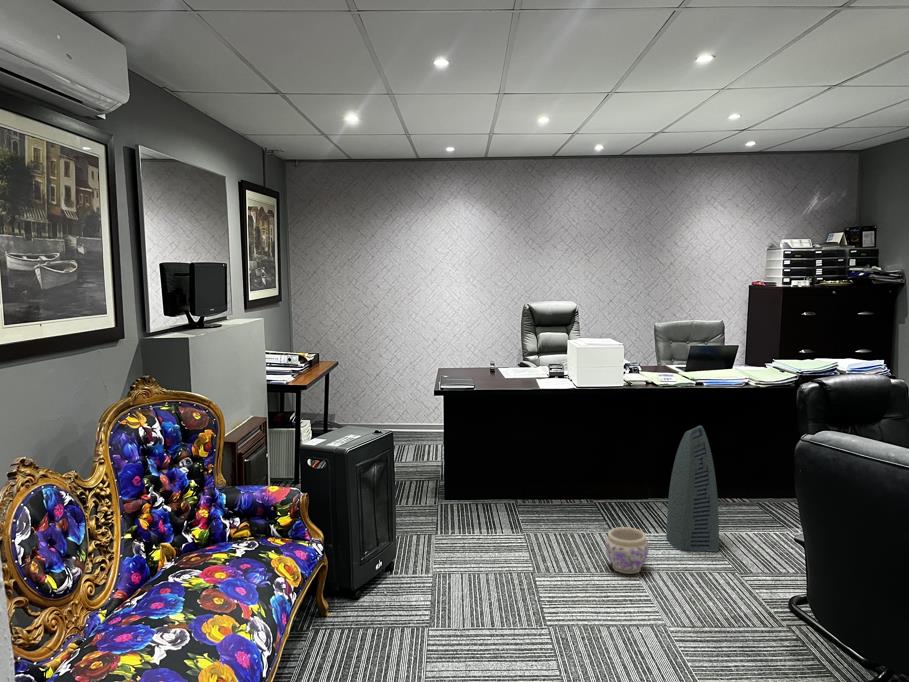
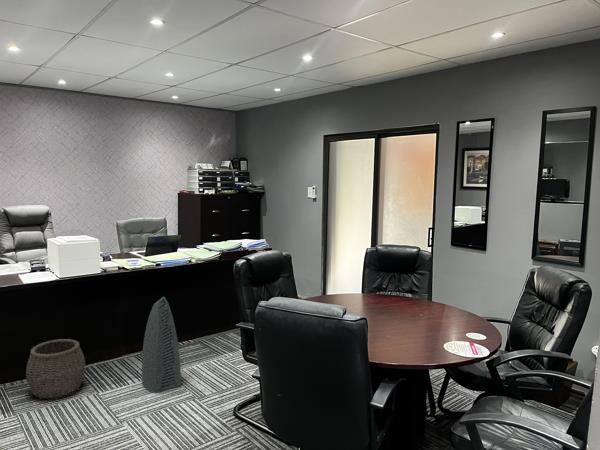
woven basket: none [538,460,600,527] -> present [26,339,85,399]
planter: present [605,527,649,574] -> none [96,387,133,428]

